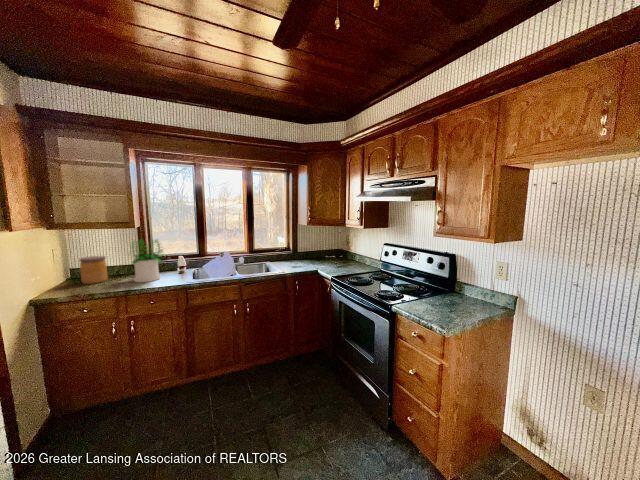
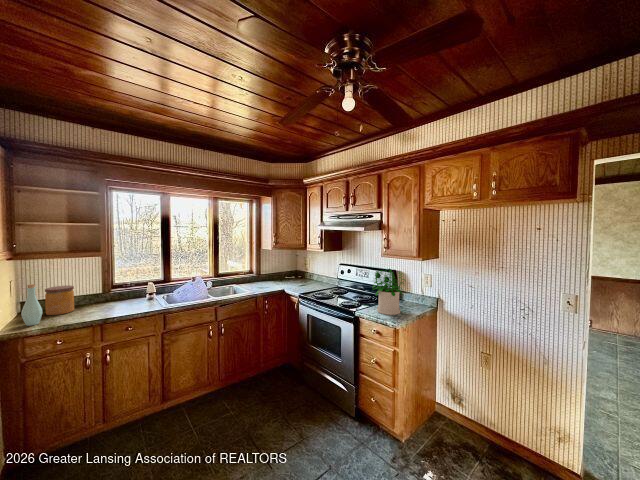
potted plant: present [132,239,162,282] -> present [373,270,405,315]
bottle: none [50,254,70,294] -> present [21,284,43,326]

